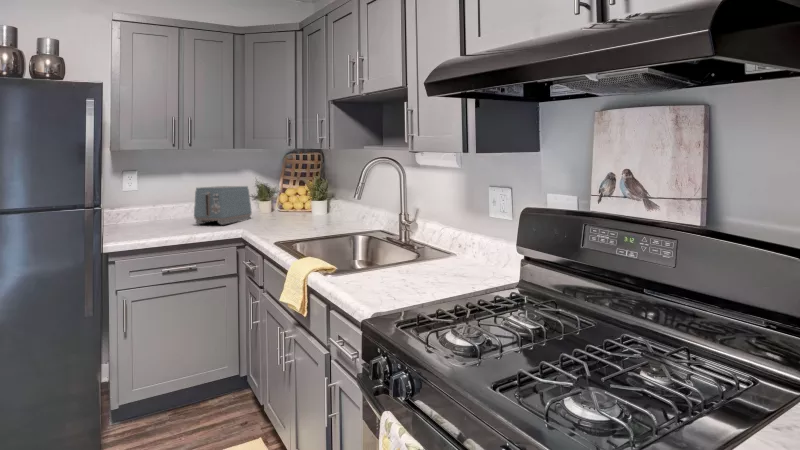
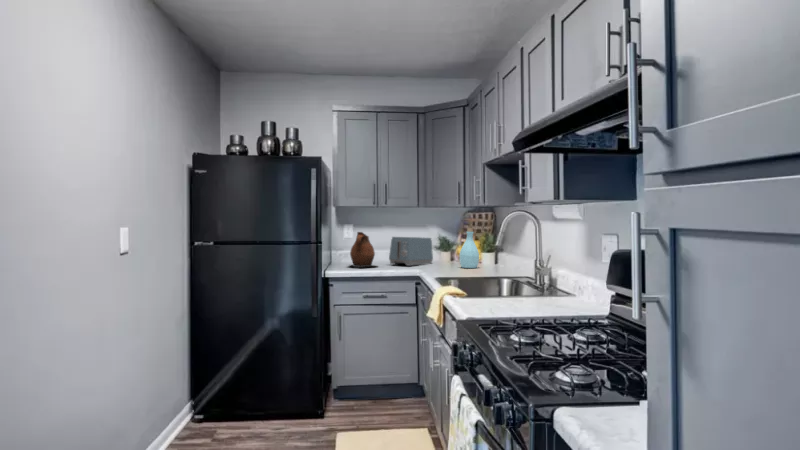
bottle: none [289,173,313,222] -> present [459,228,479,268]
ceramic pitcher: none [132,184,182,232] -> present [350,232,375,267]

